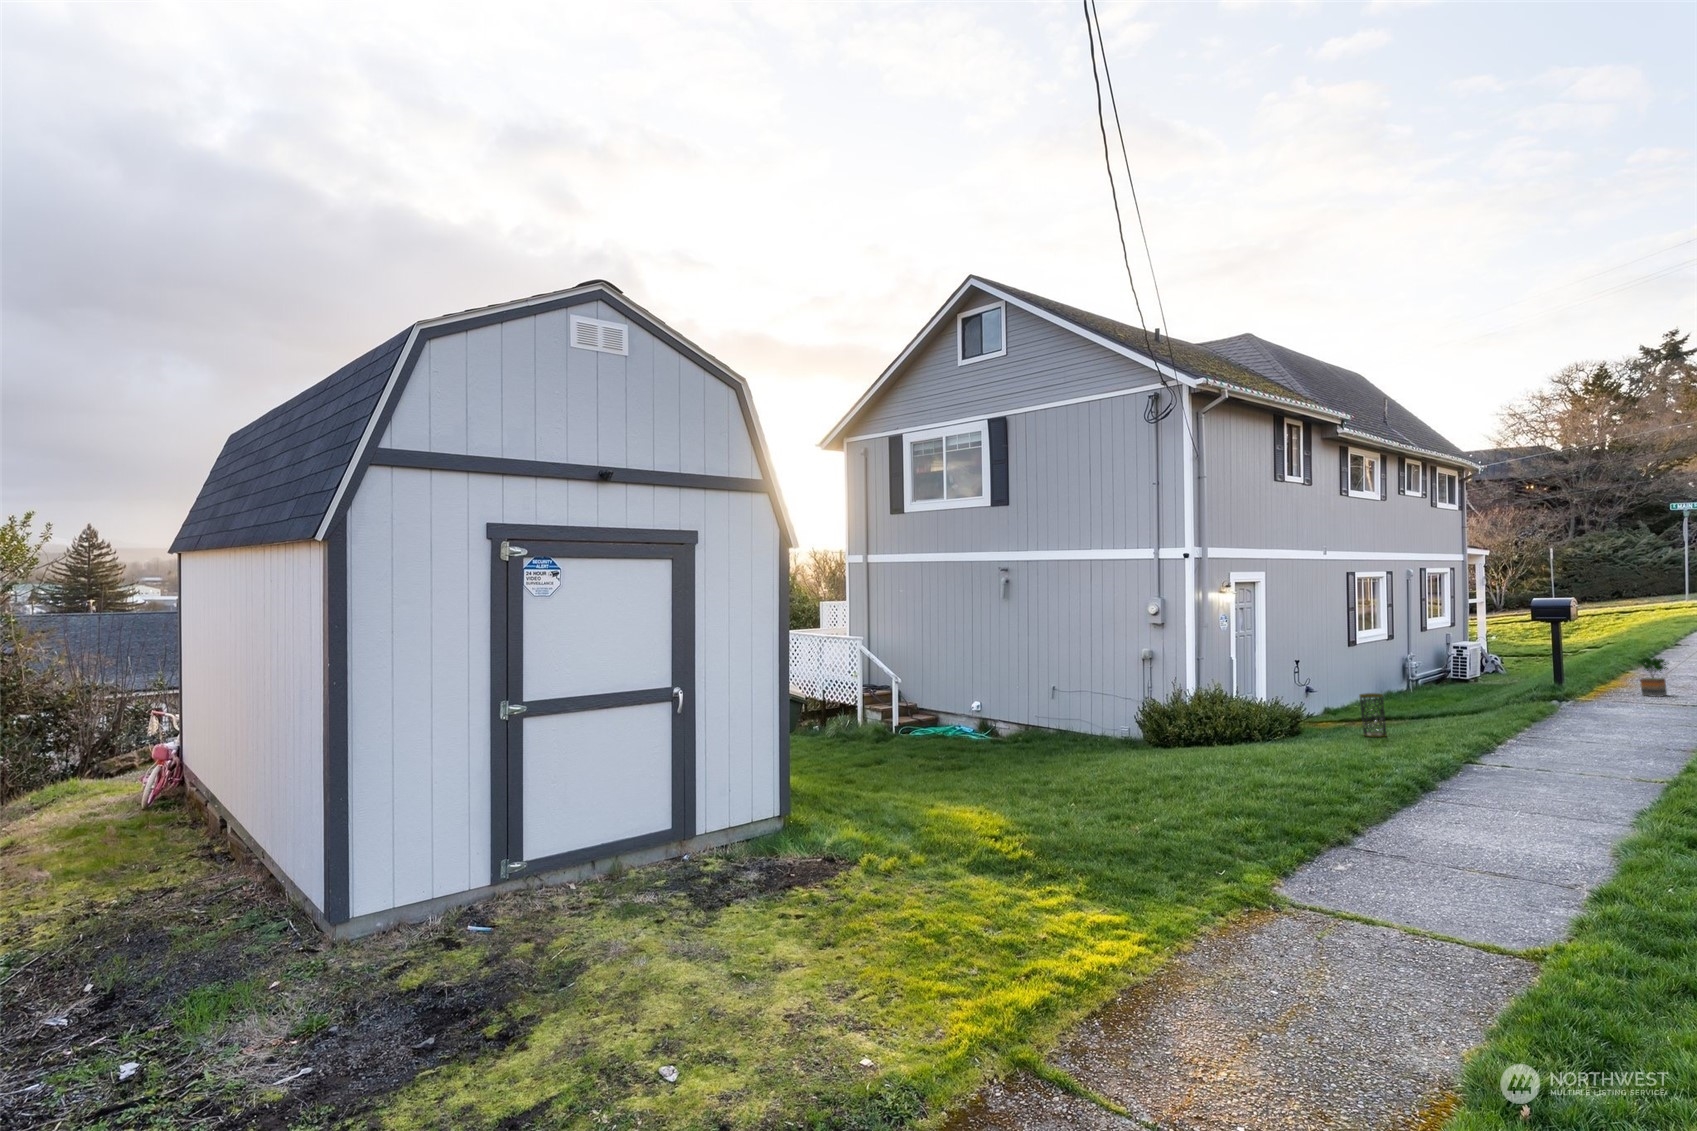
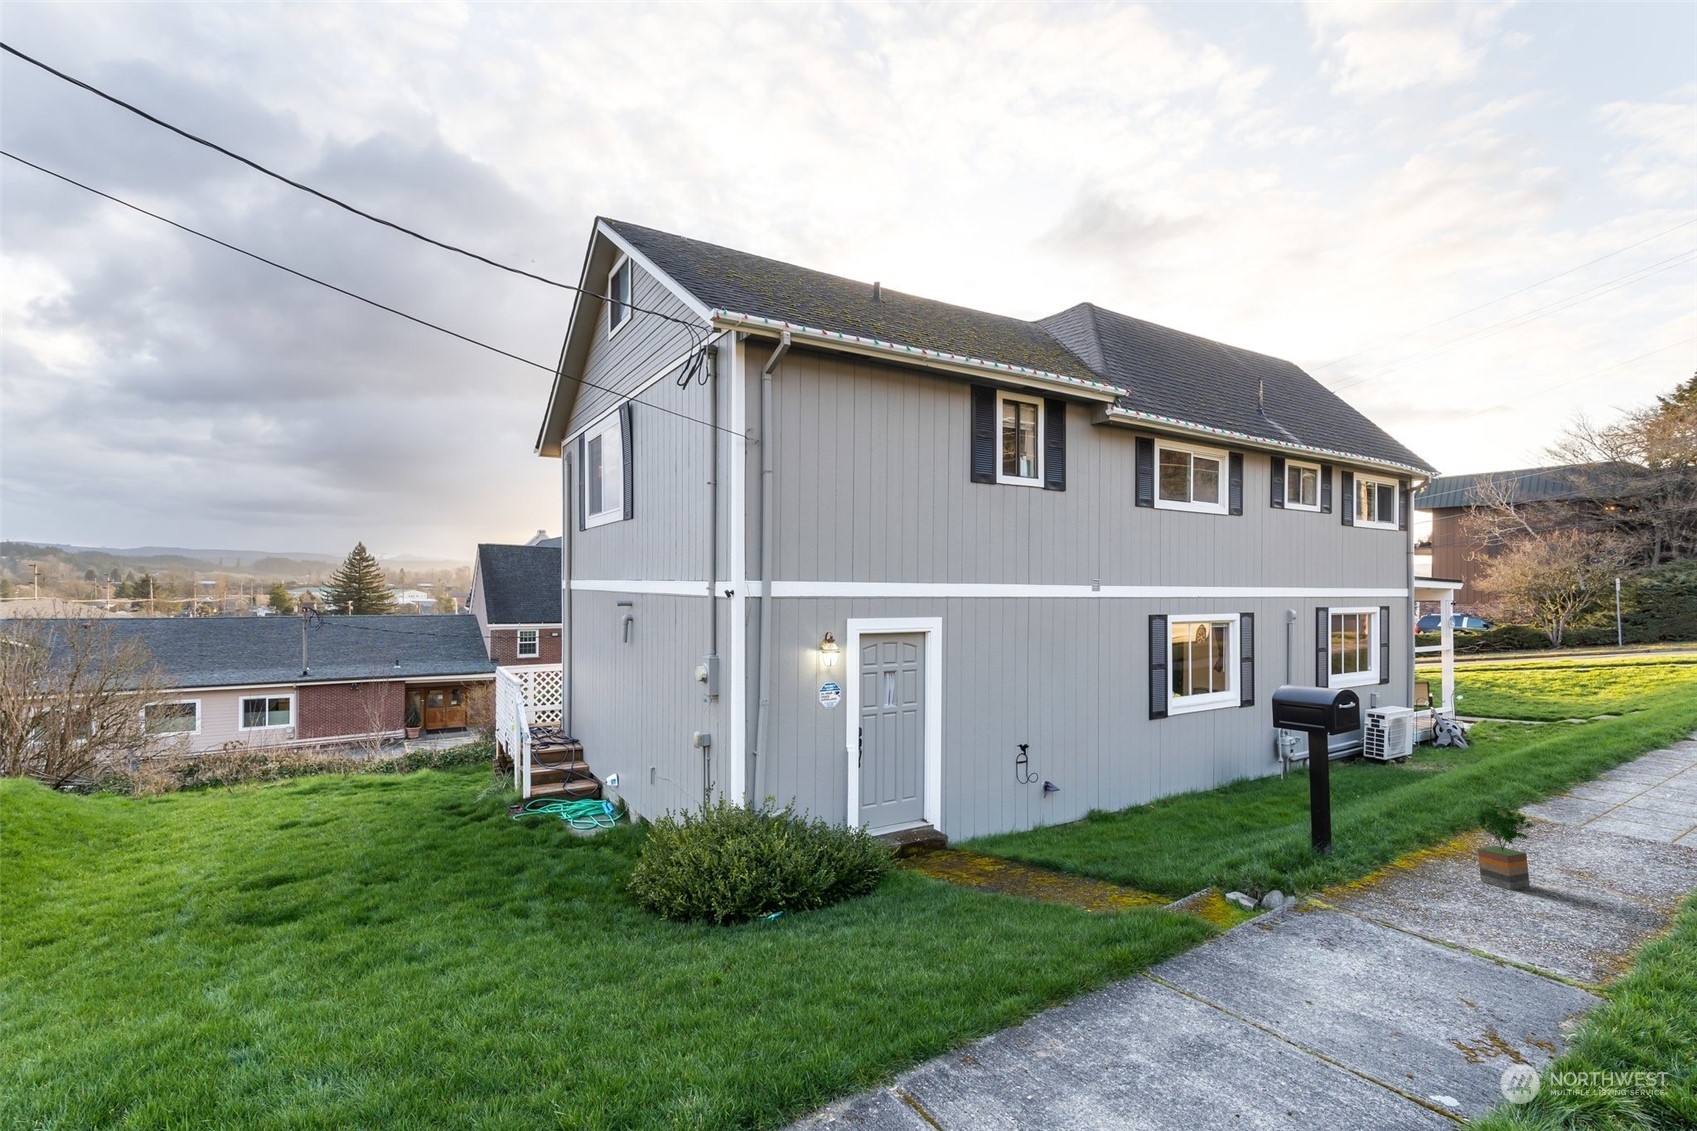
trash can: present [1359,693,1387,737] -> none [760,878,801,978]

